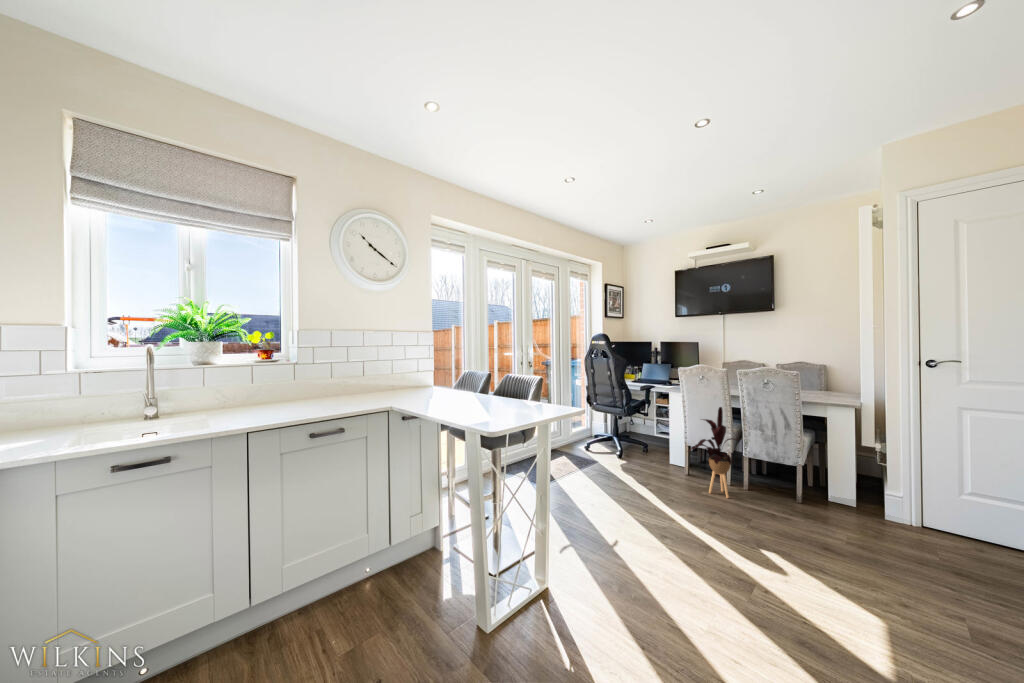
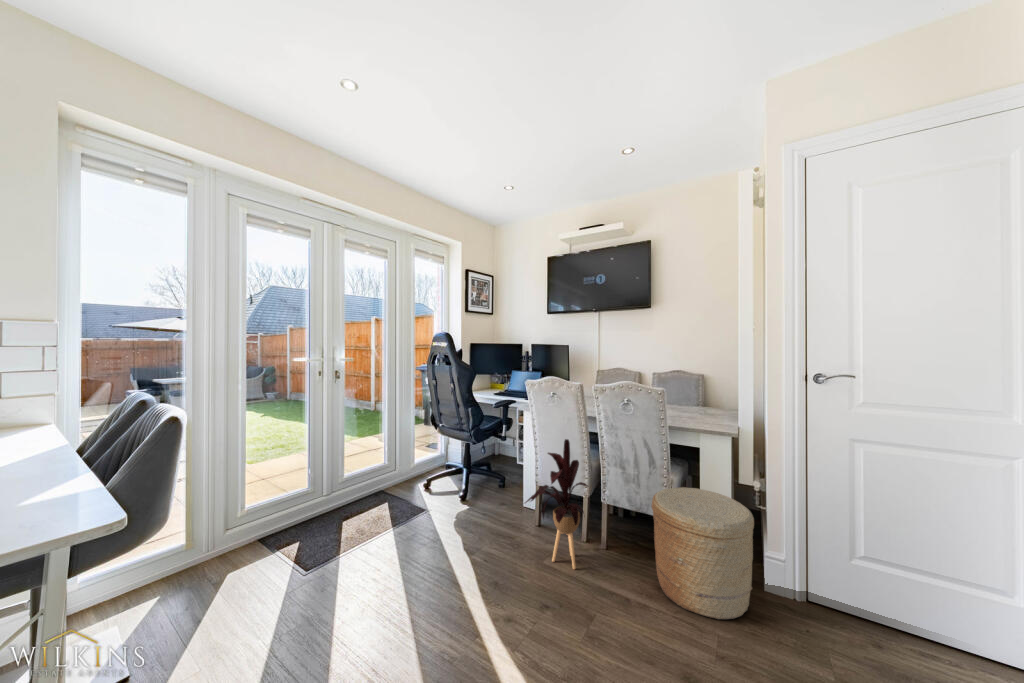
woven basket: none [789,445,875,529] -> present [651,487,754,619]

